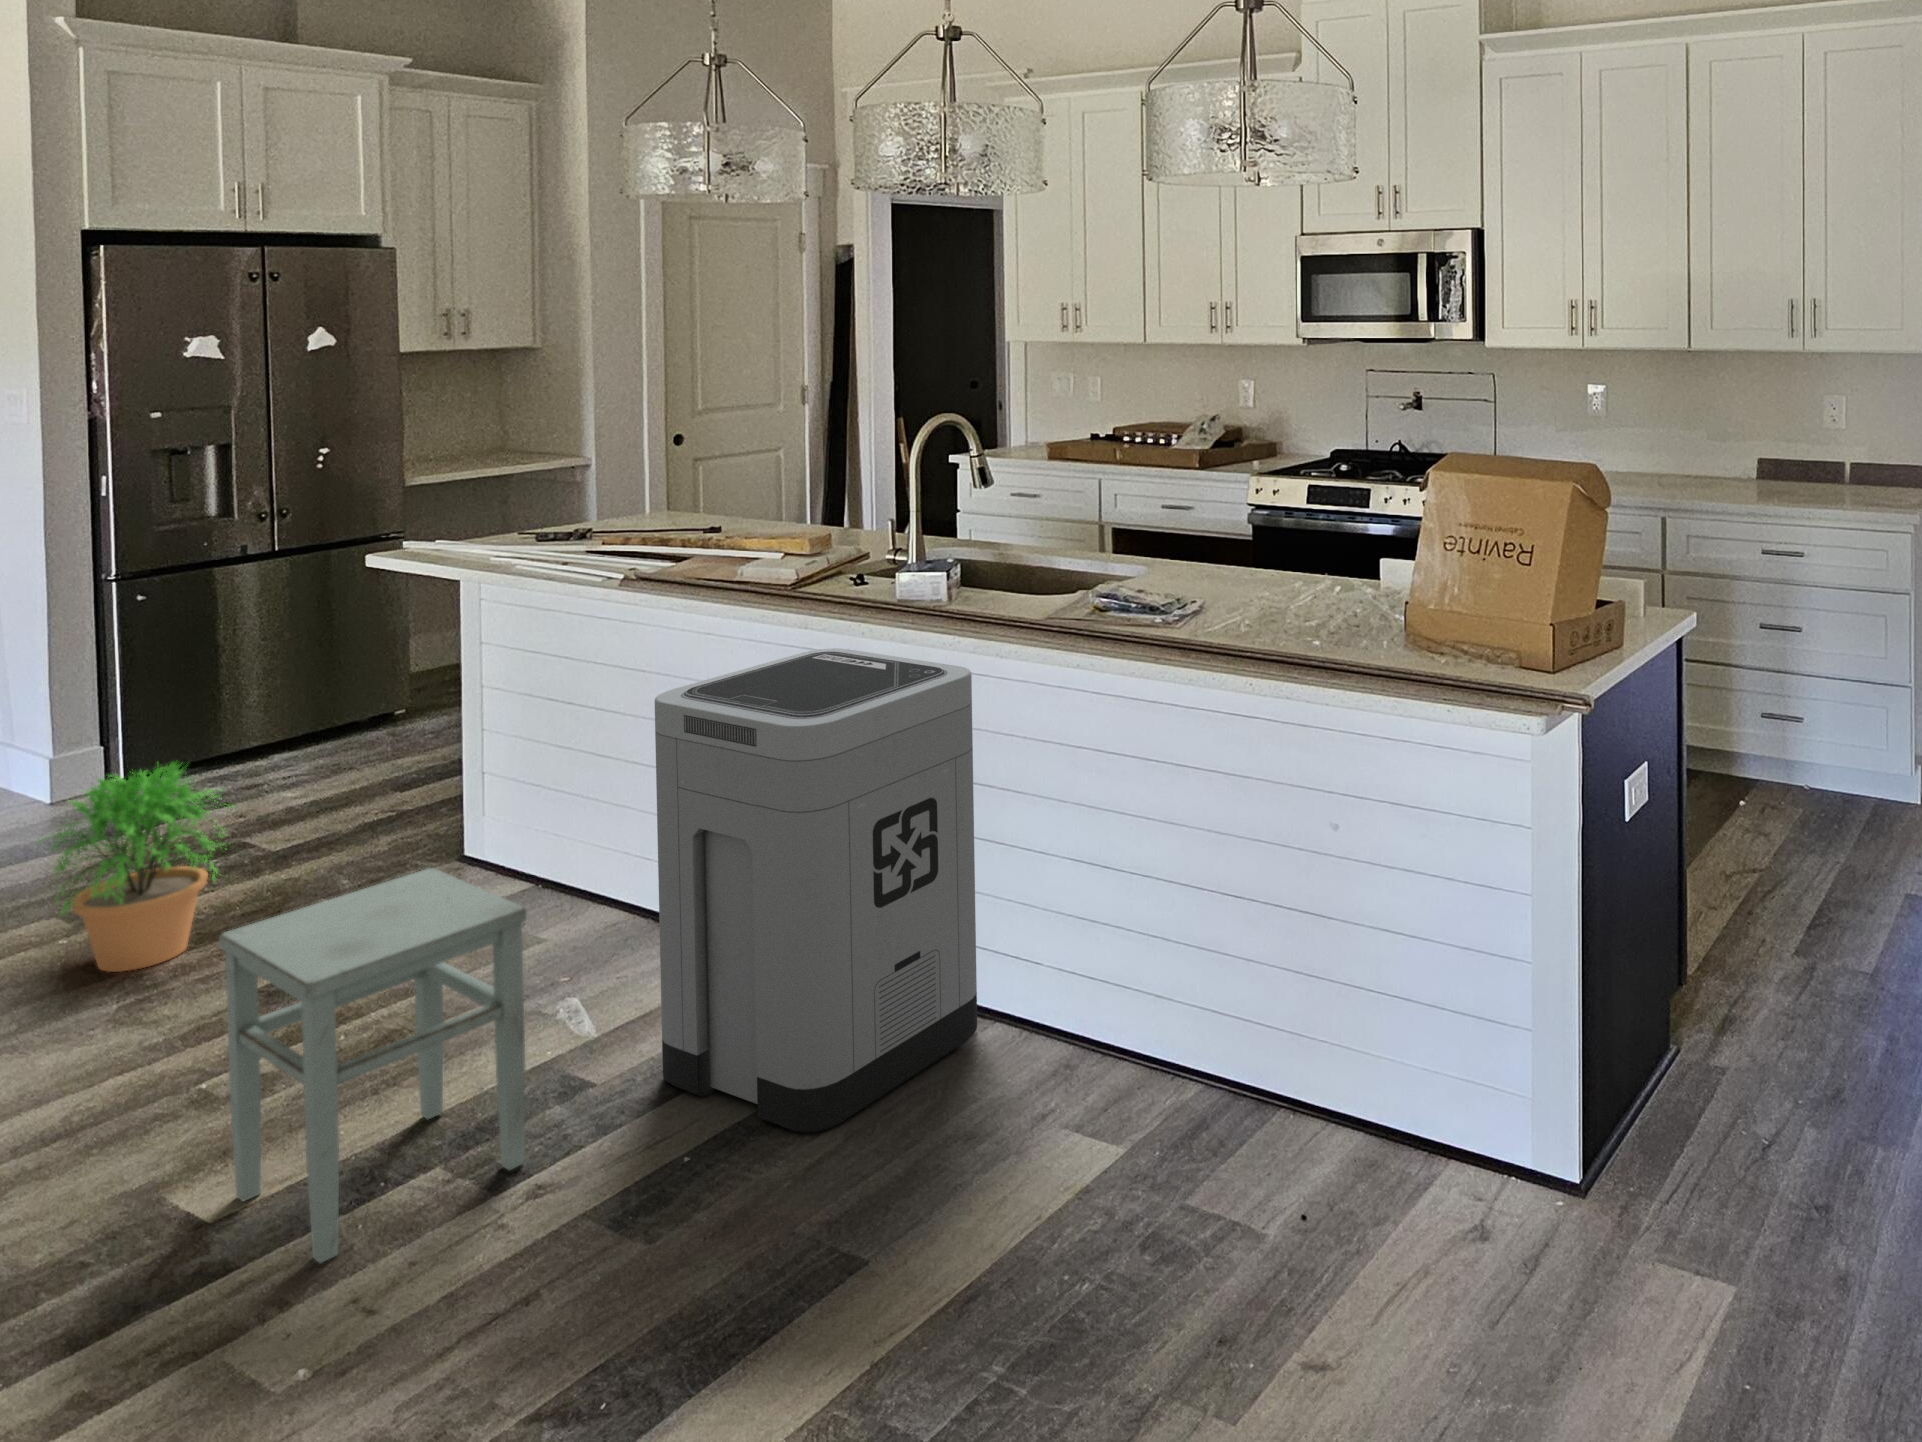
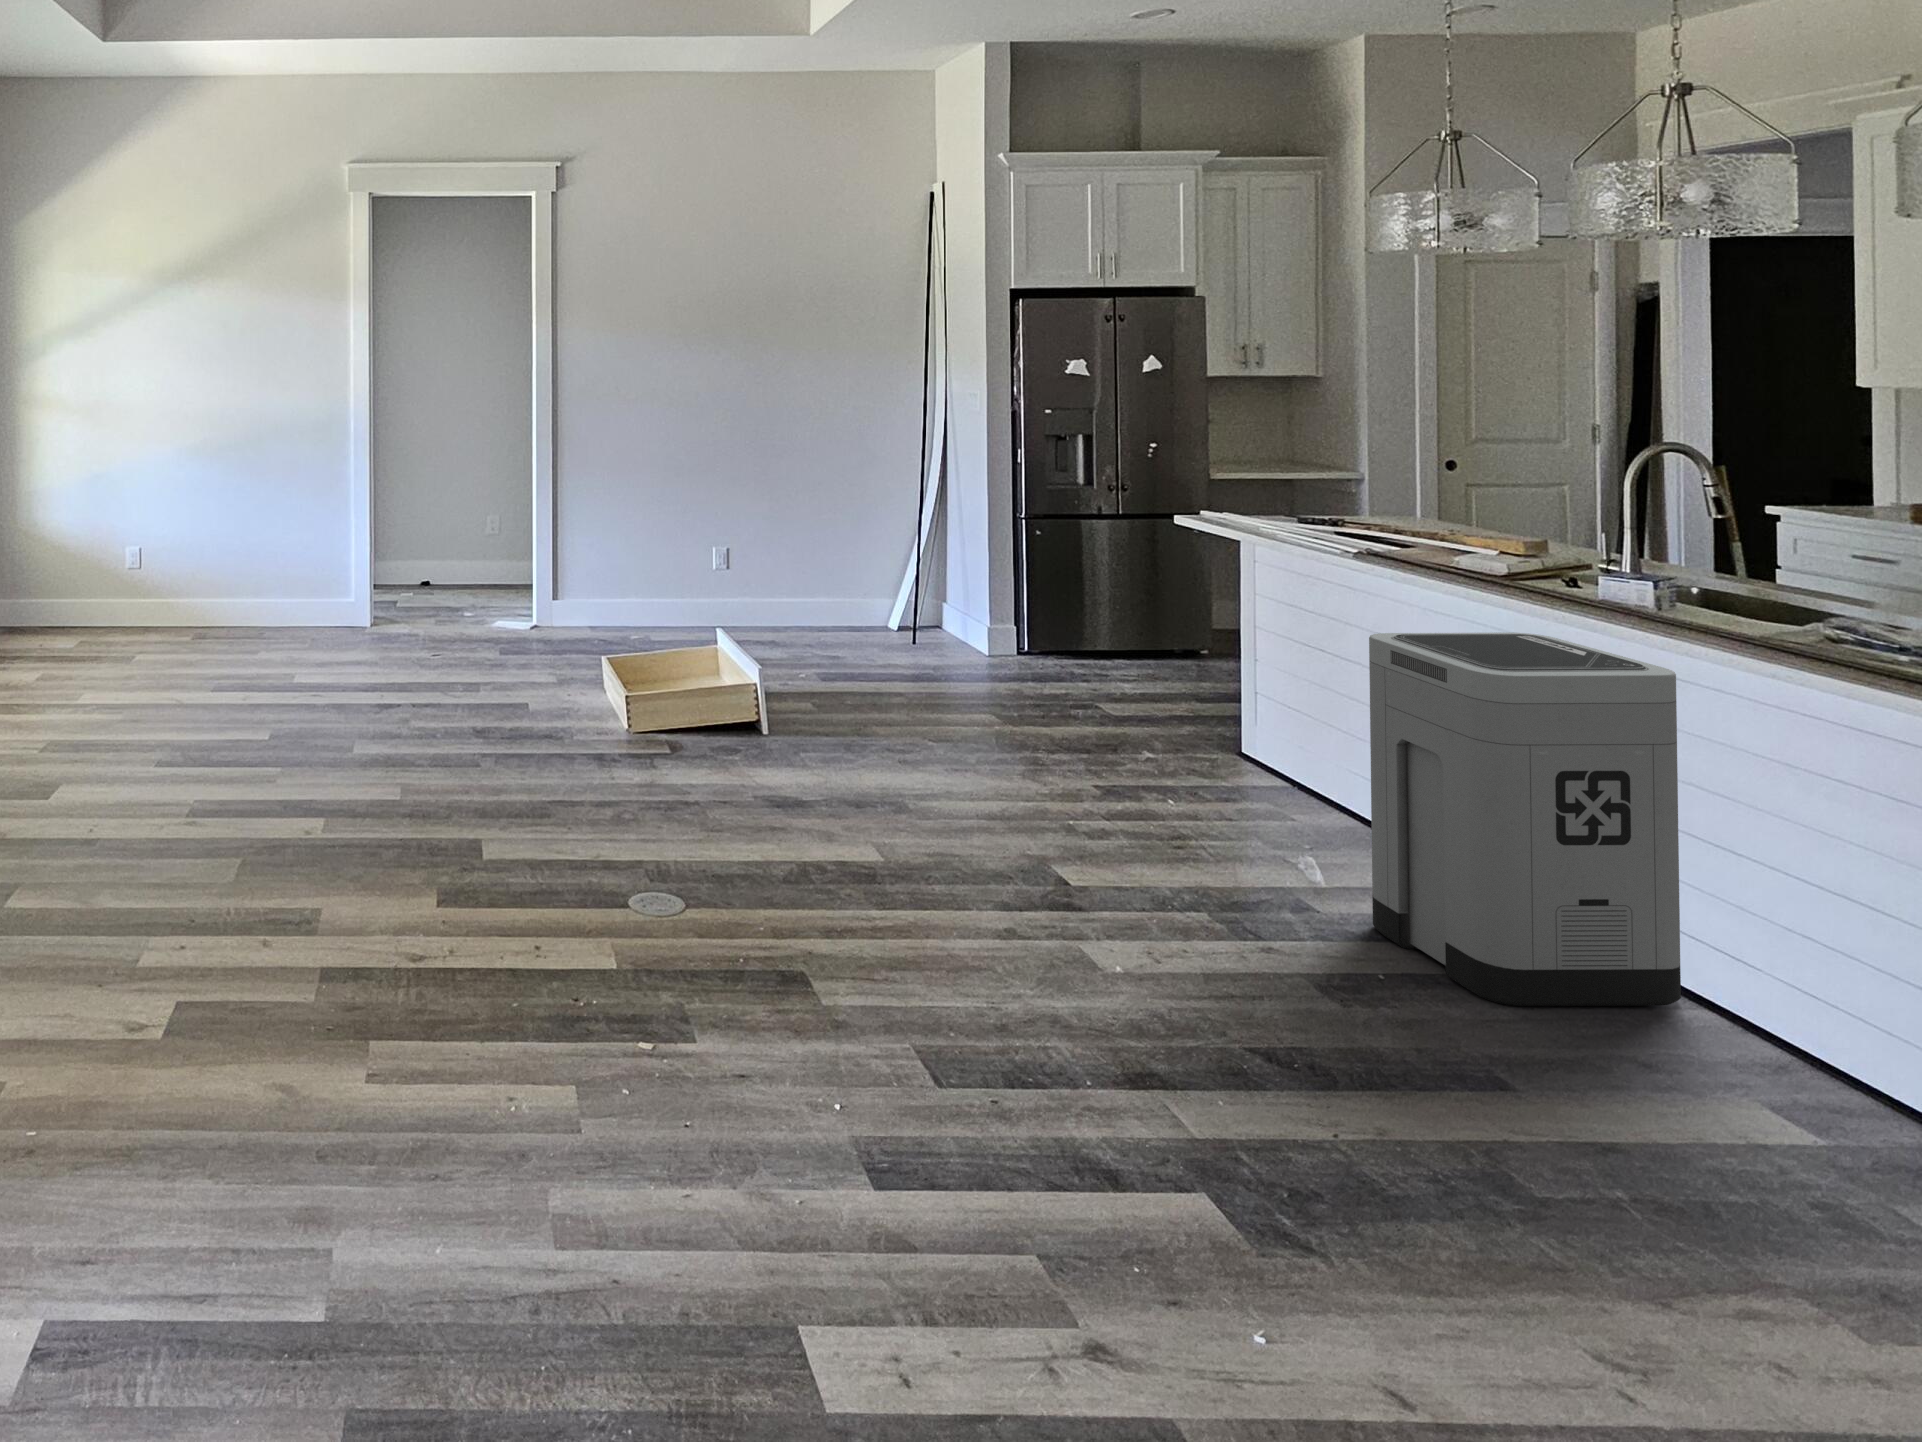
potted plant: present [44,763,226,972] -> none [982,627,1095,756]
stool: present [219,868,527,1263] -> none [1081,716,1267,931]

